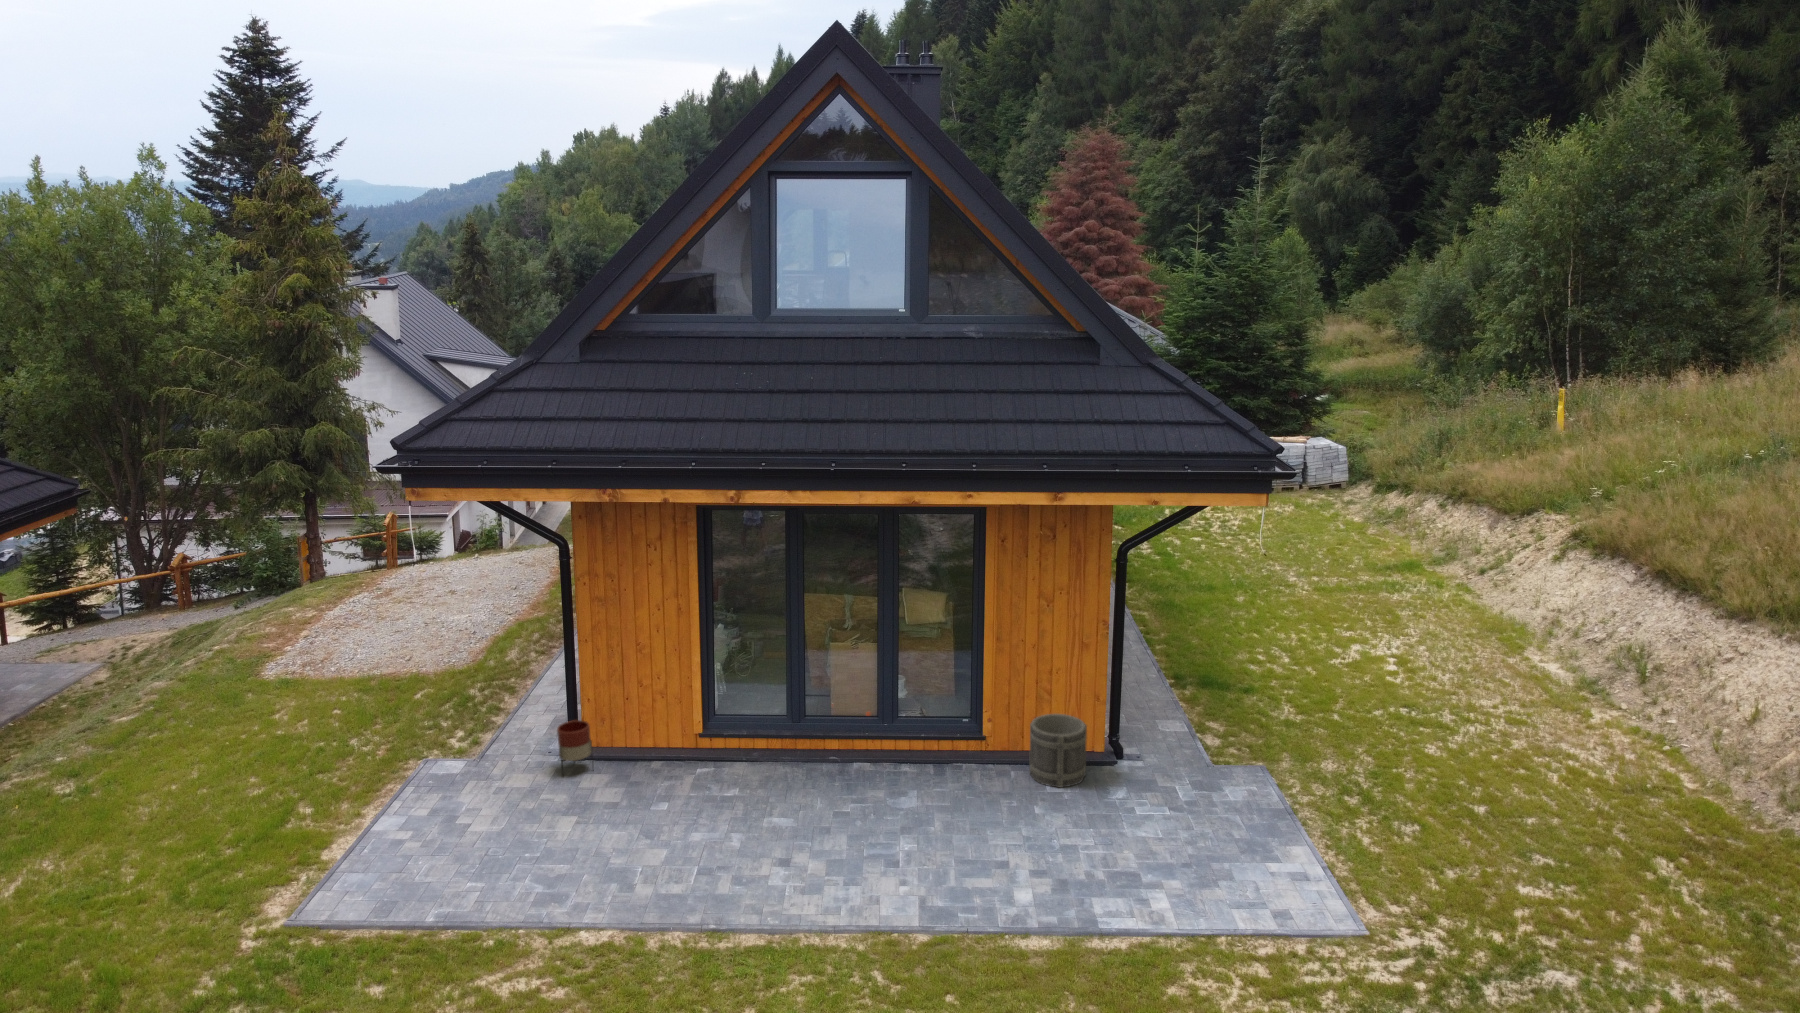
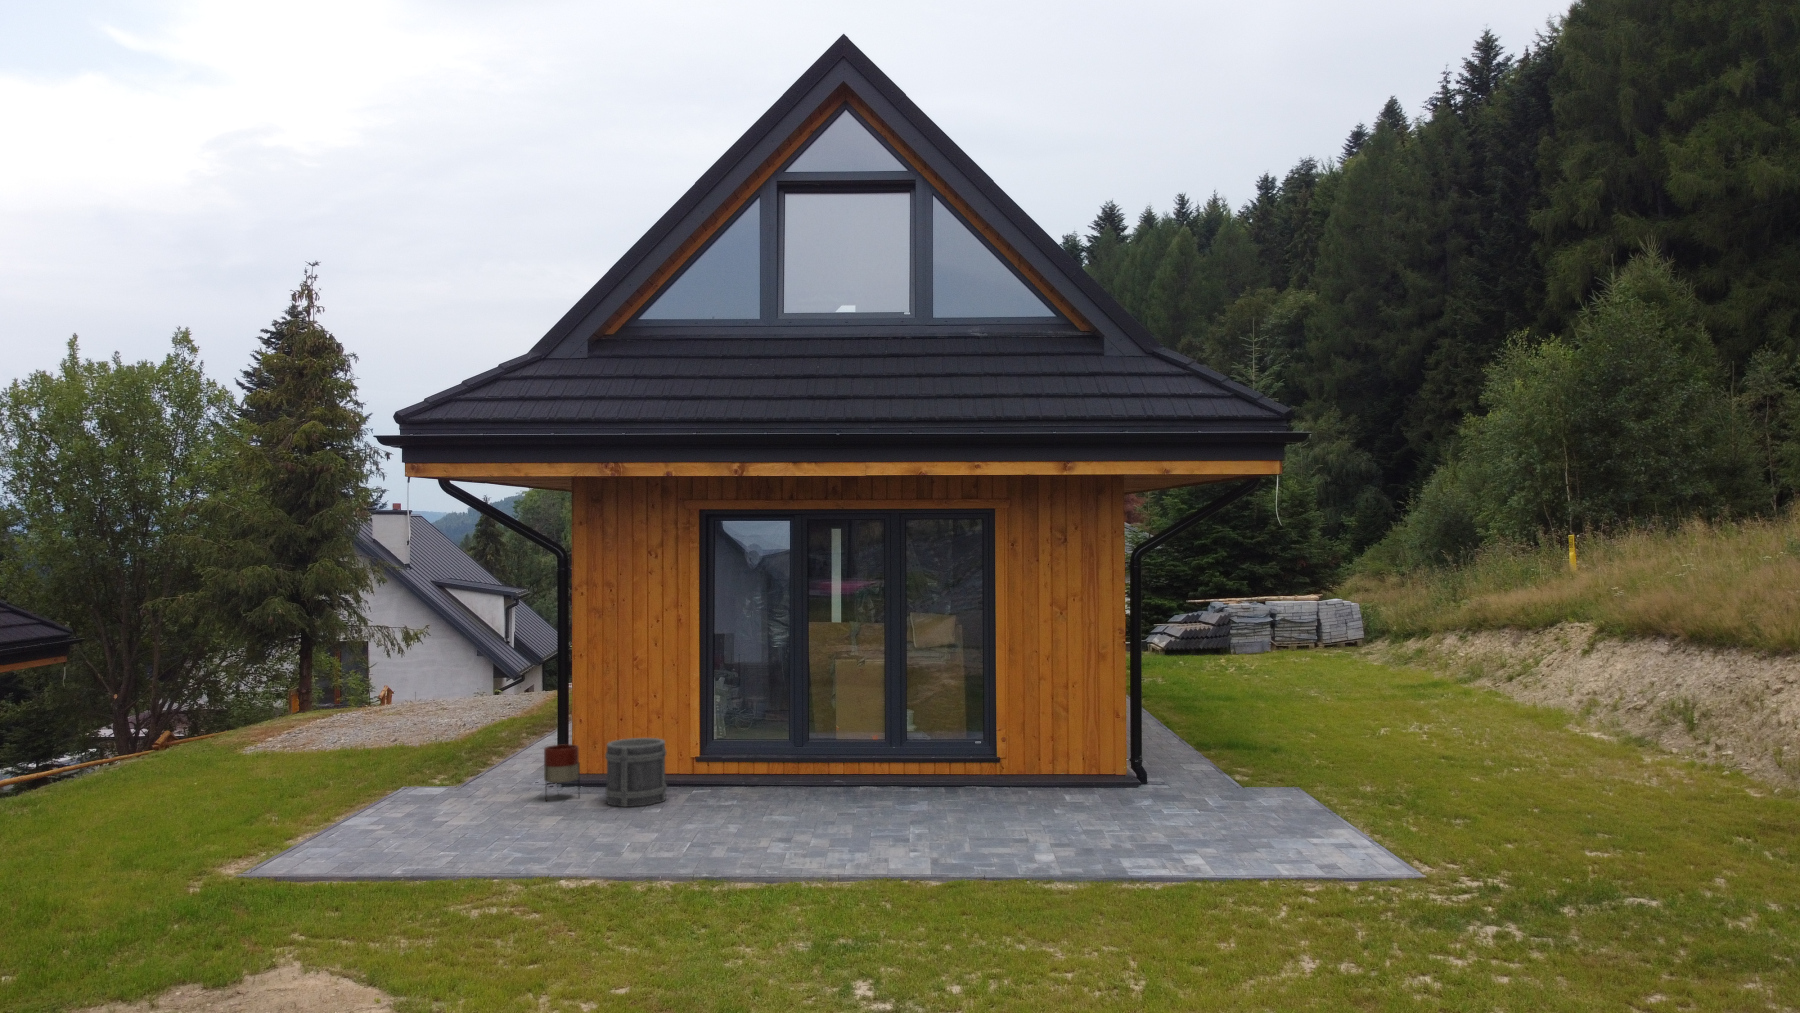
bucket: present [1029,714,1087,788] -> present [605,738,667,807]

